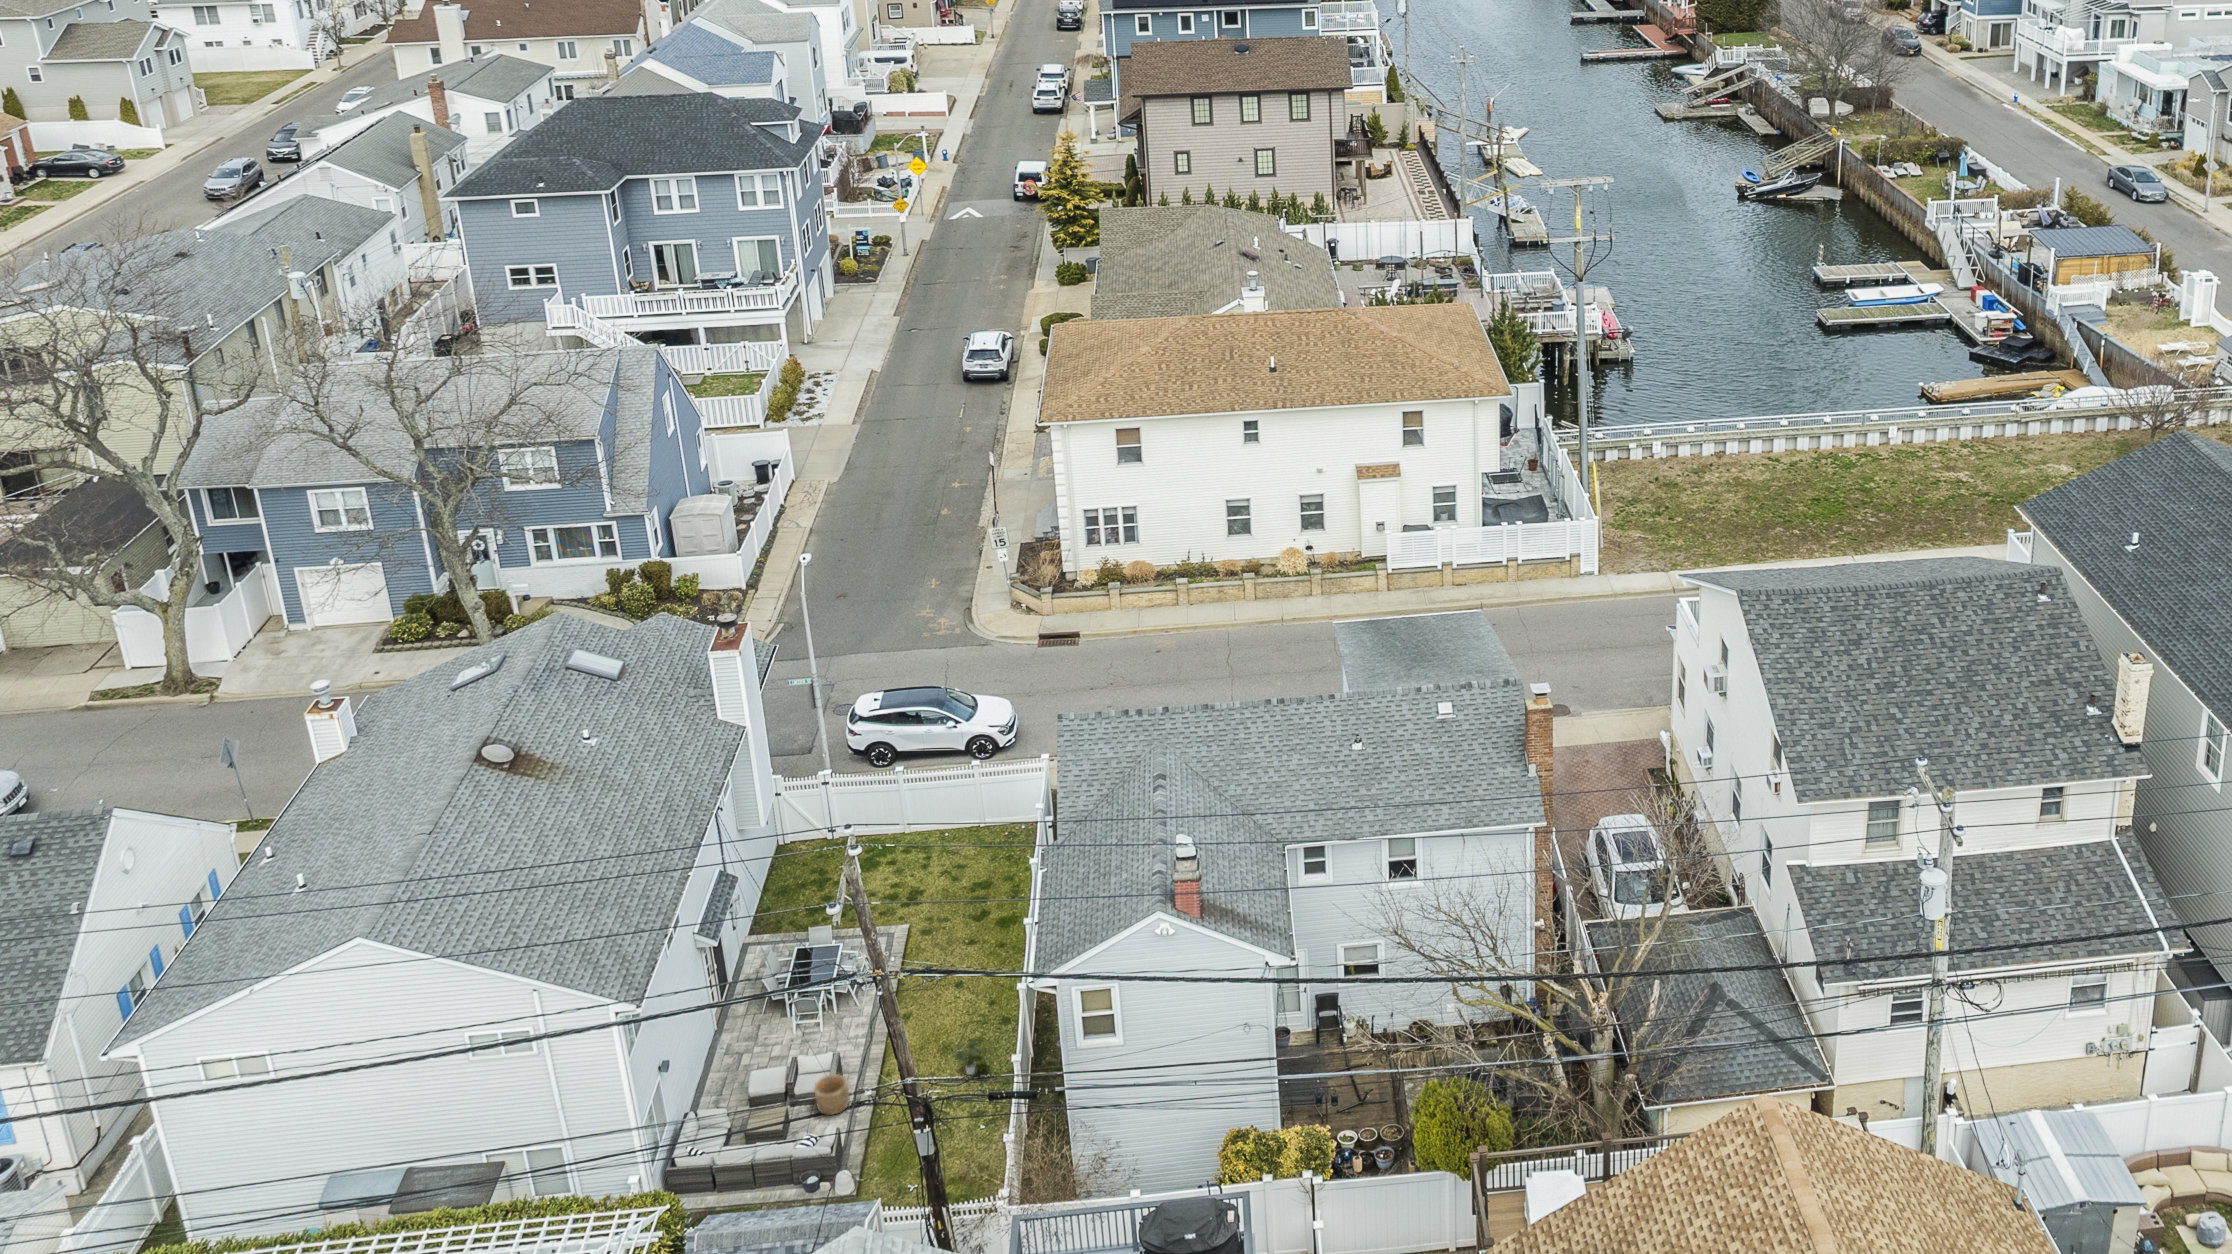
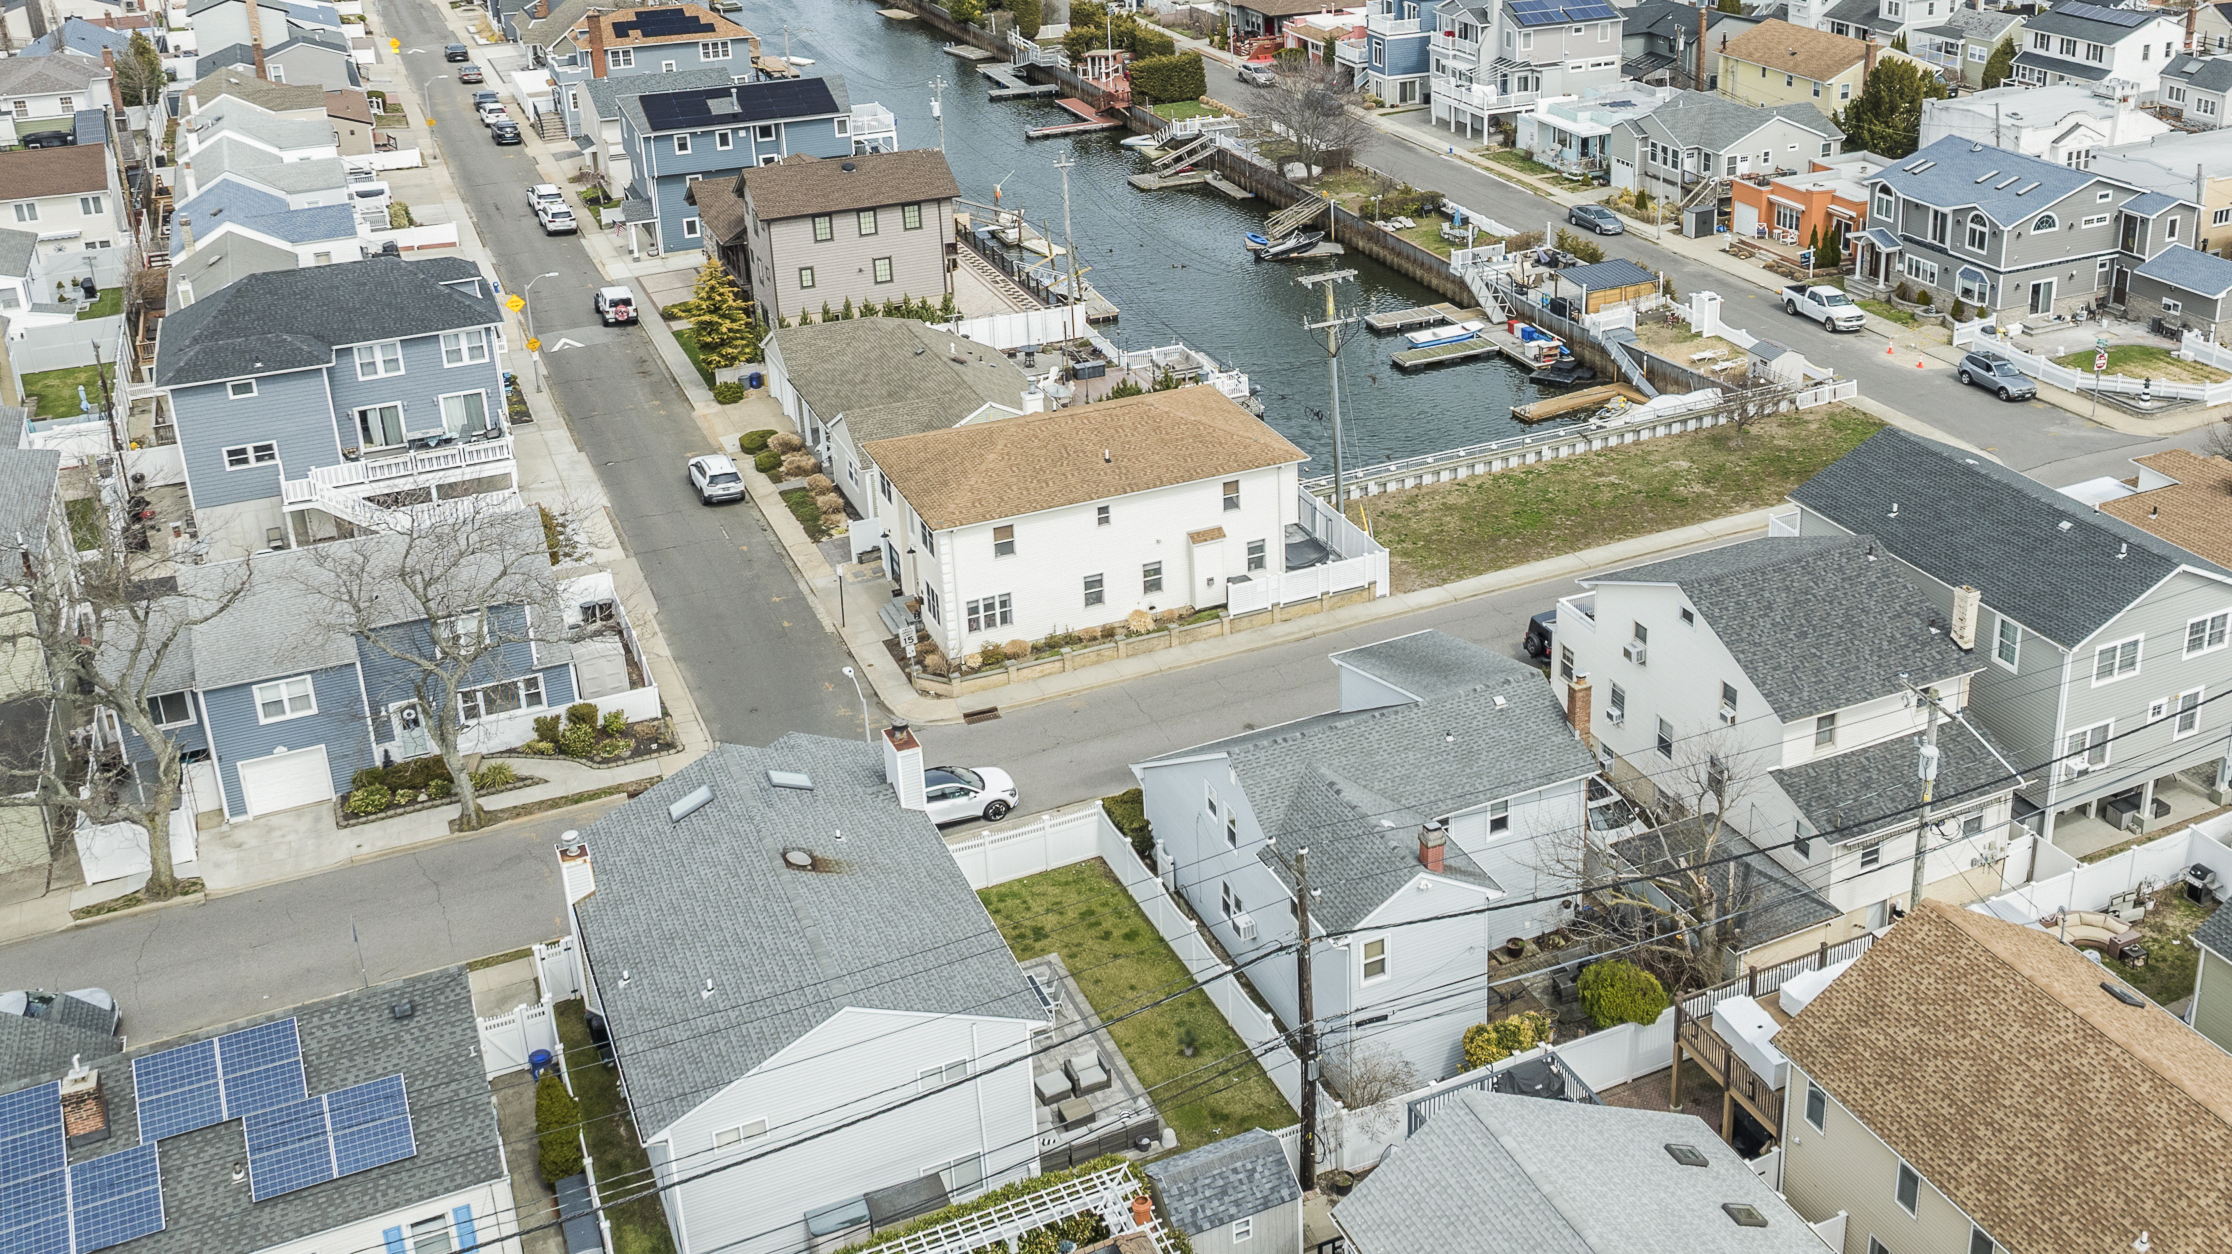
wooden bucket: present [814,1074,850,1115] -> none [1088,1074,1116,1108]

